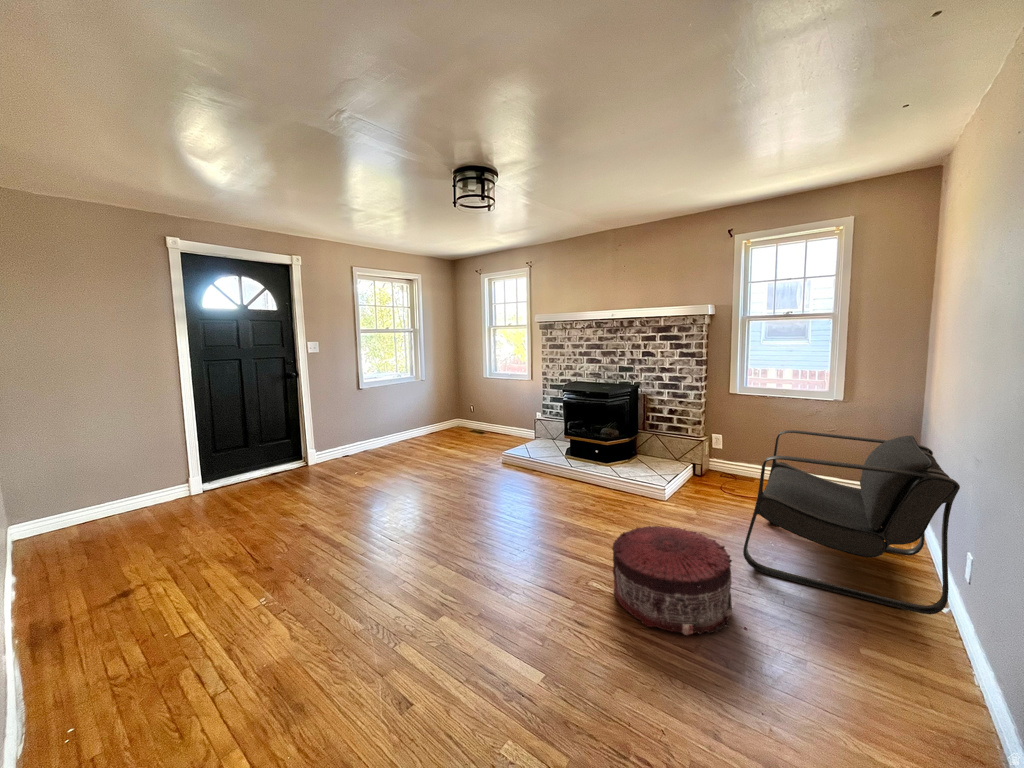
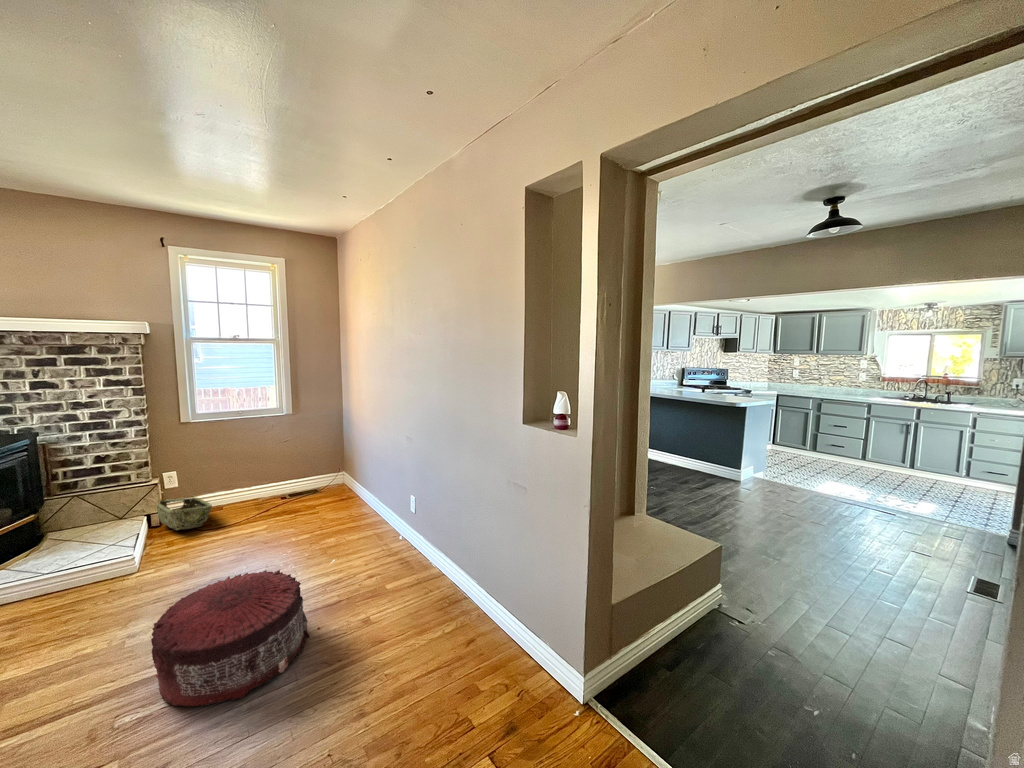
armchair: present [743,430,960,615] -> none [256,431,404,582]
woven basket: none [700,455,738,488] -> present [157,497,212,530]

